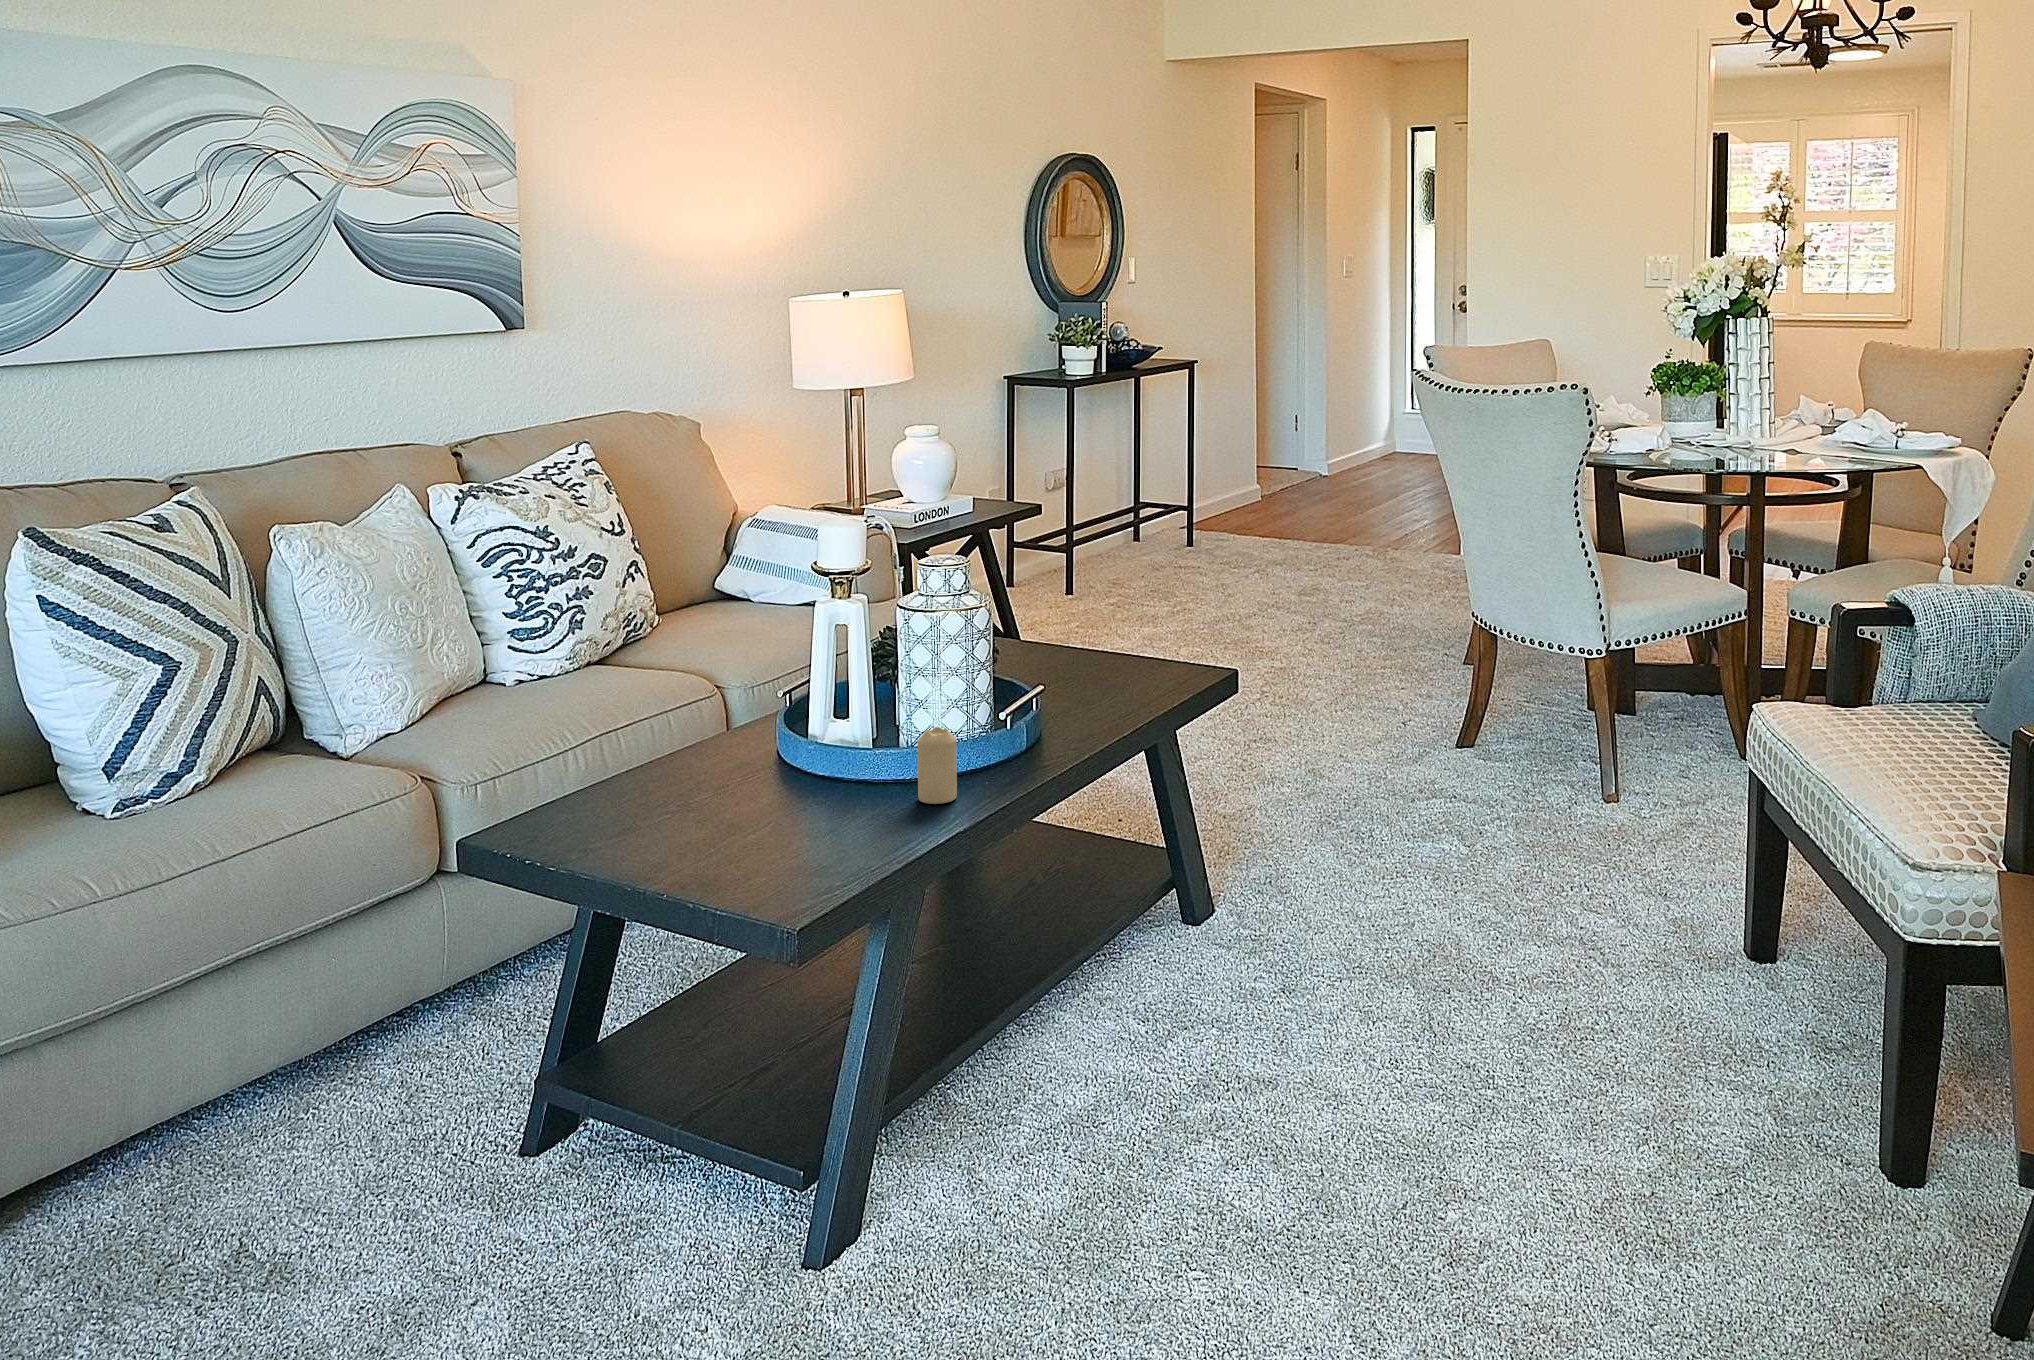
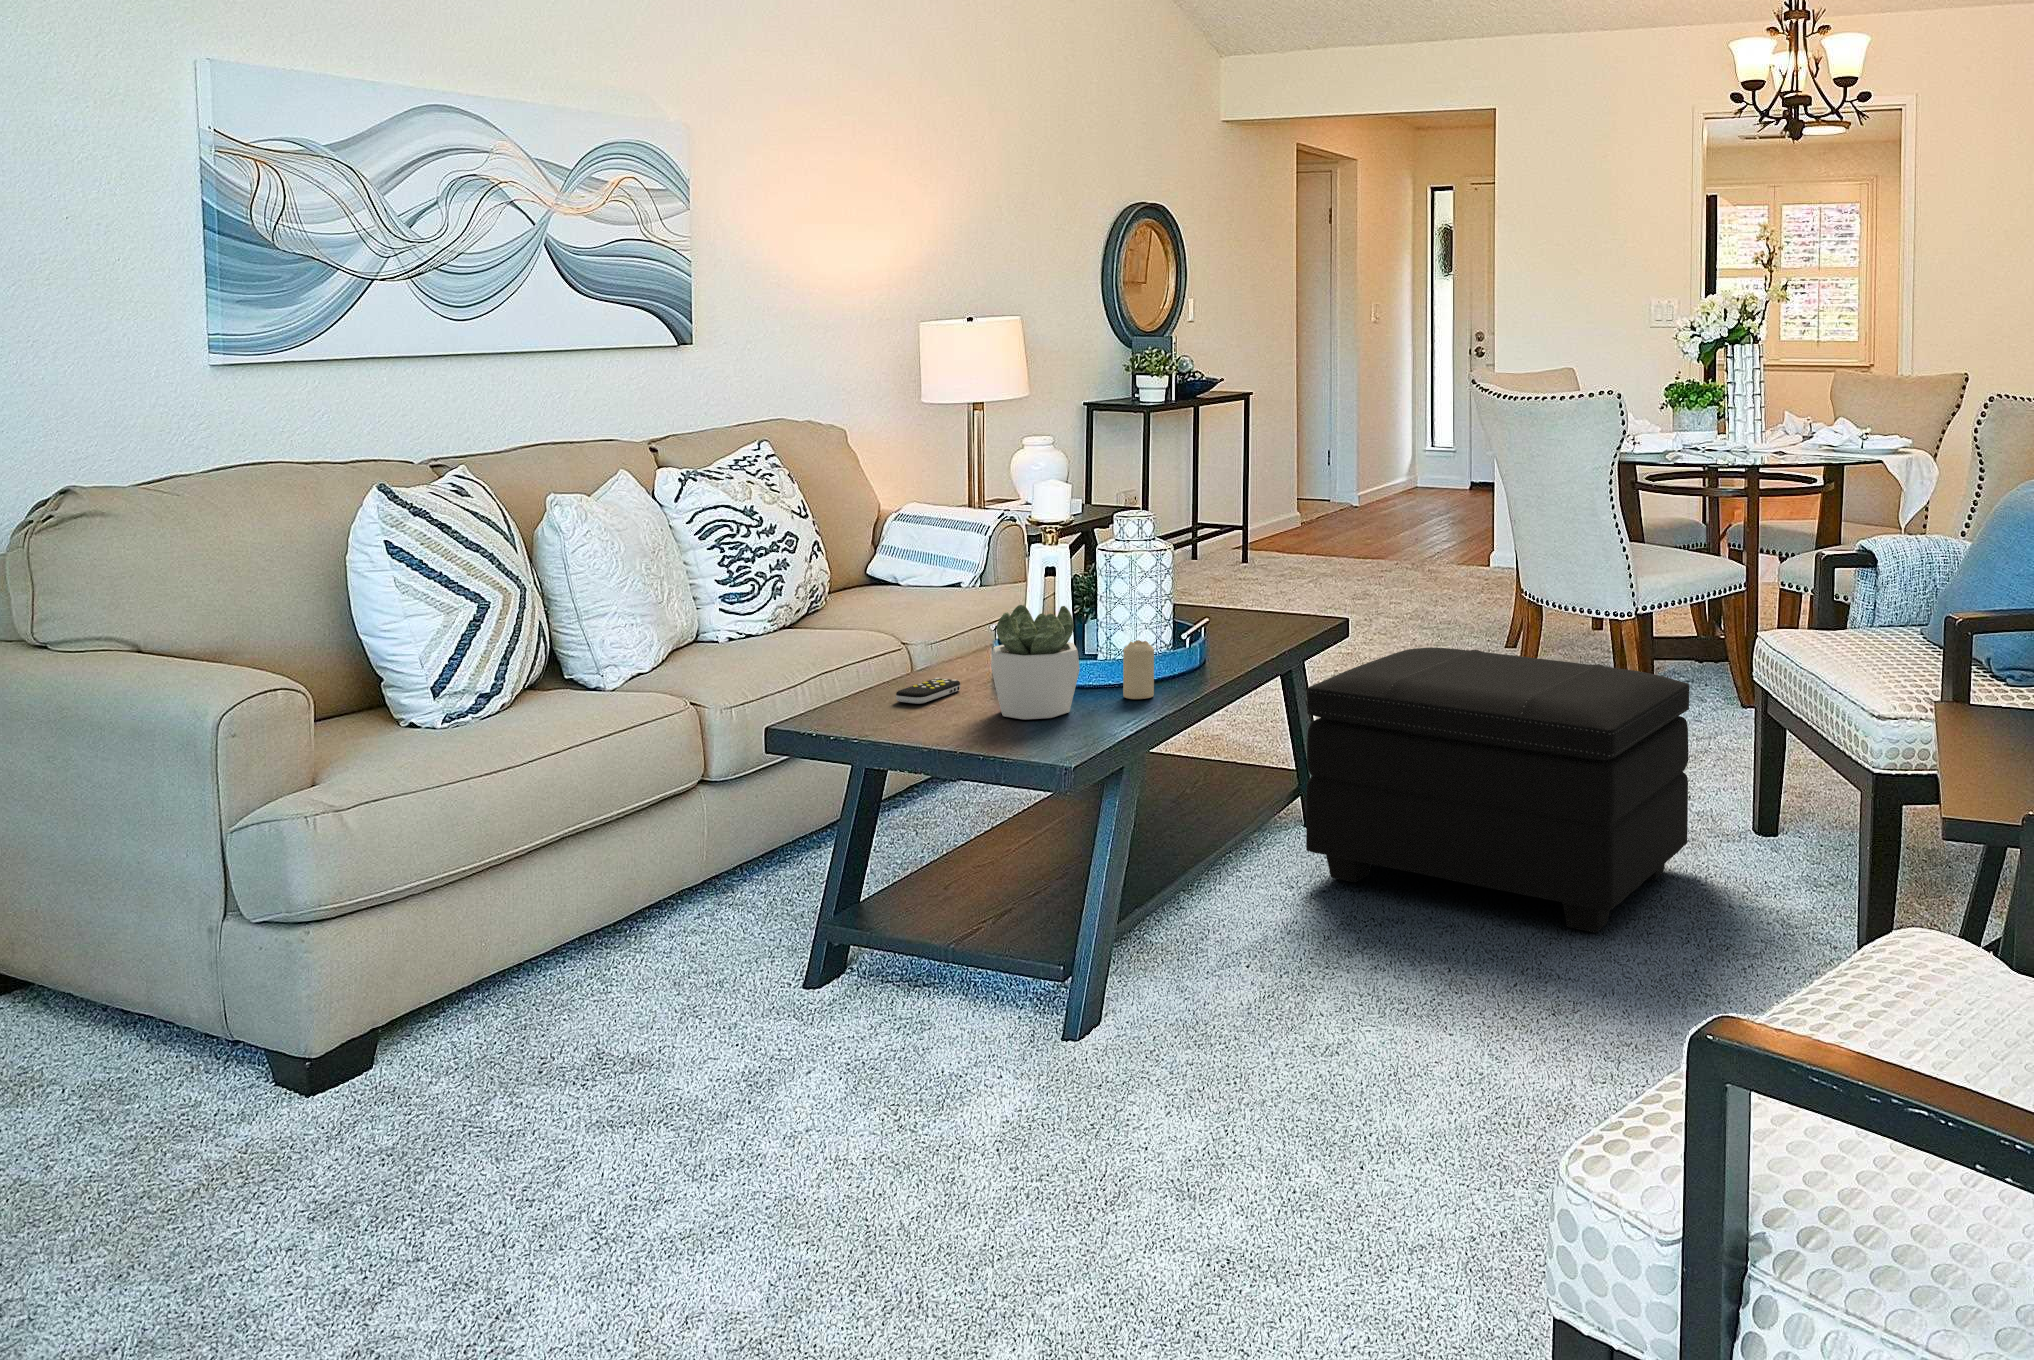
succulent plant: none [741,685,854,837] -> present [991,605,1080,720]
footstool: none [1167,713,1659,1120] -> present [1306,647,1689,933]
remote control: none [638,764,726,804] -> present [896,678,960,704]

